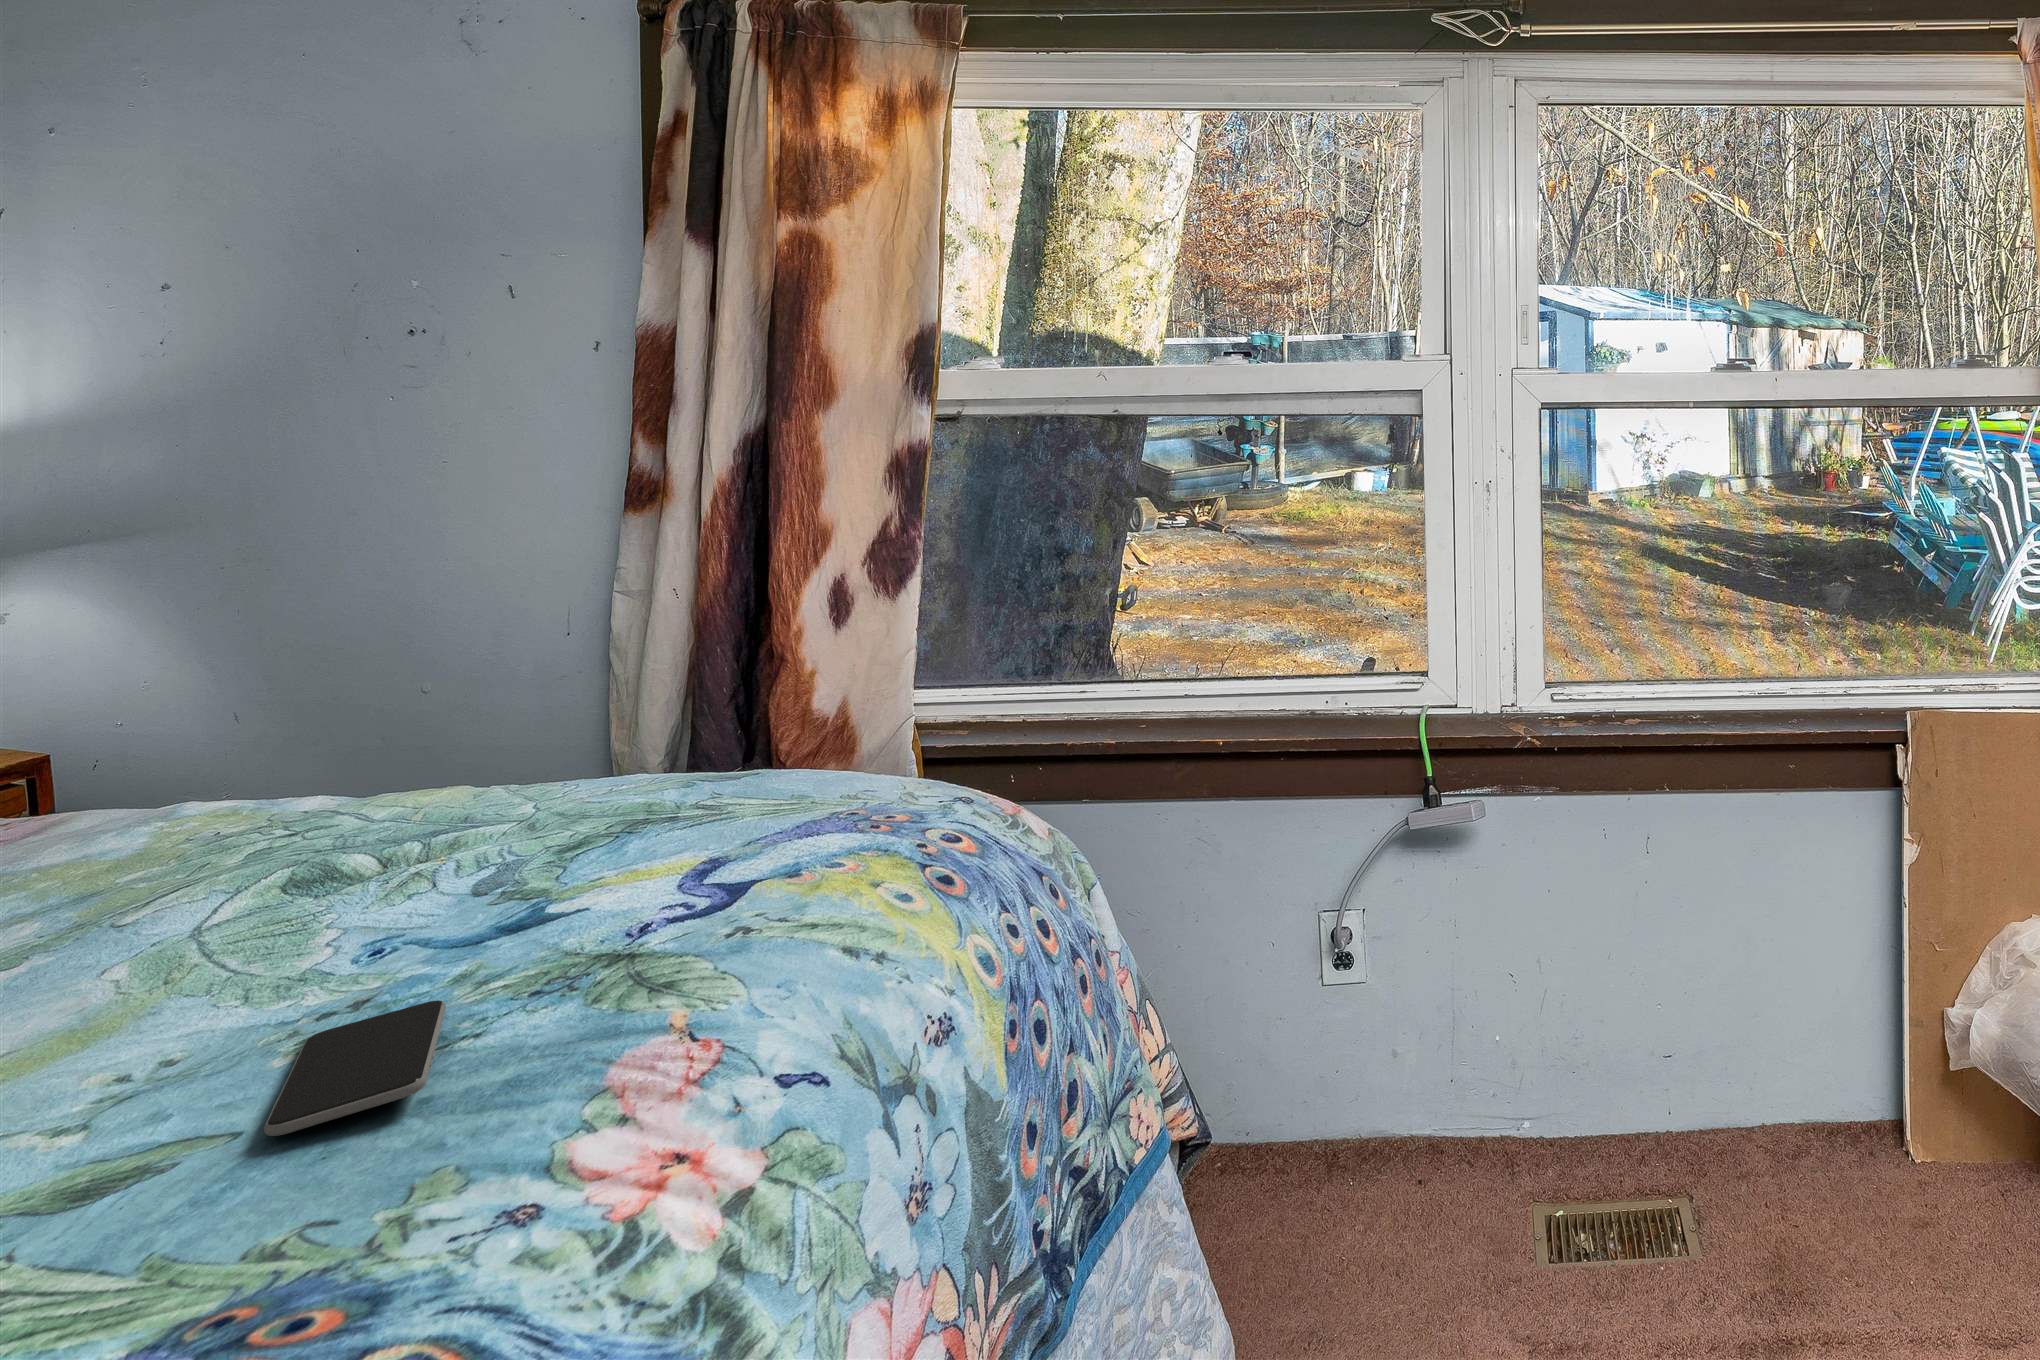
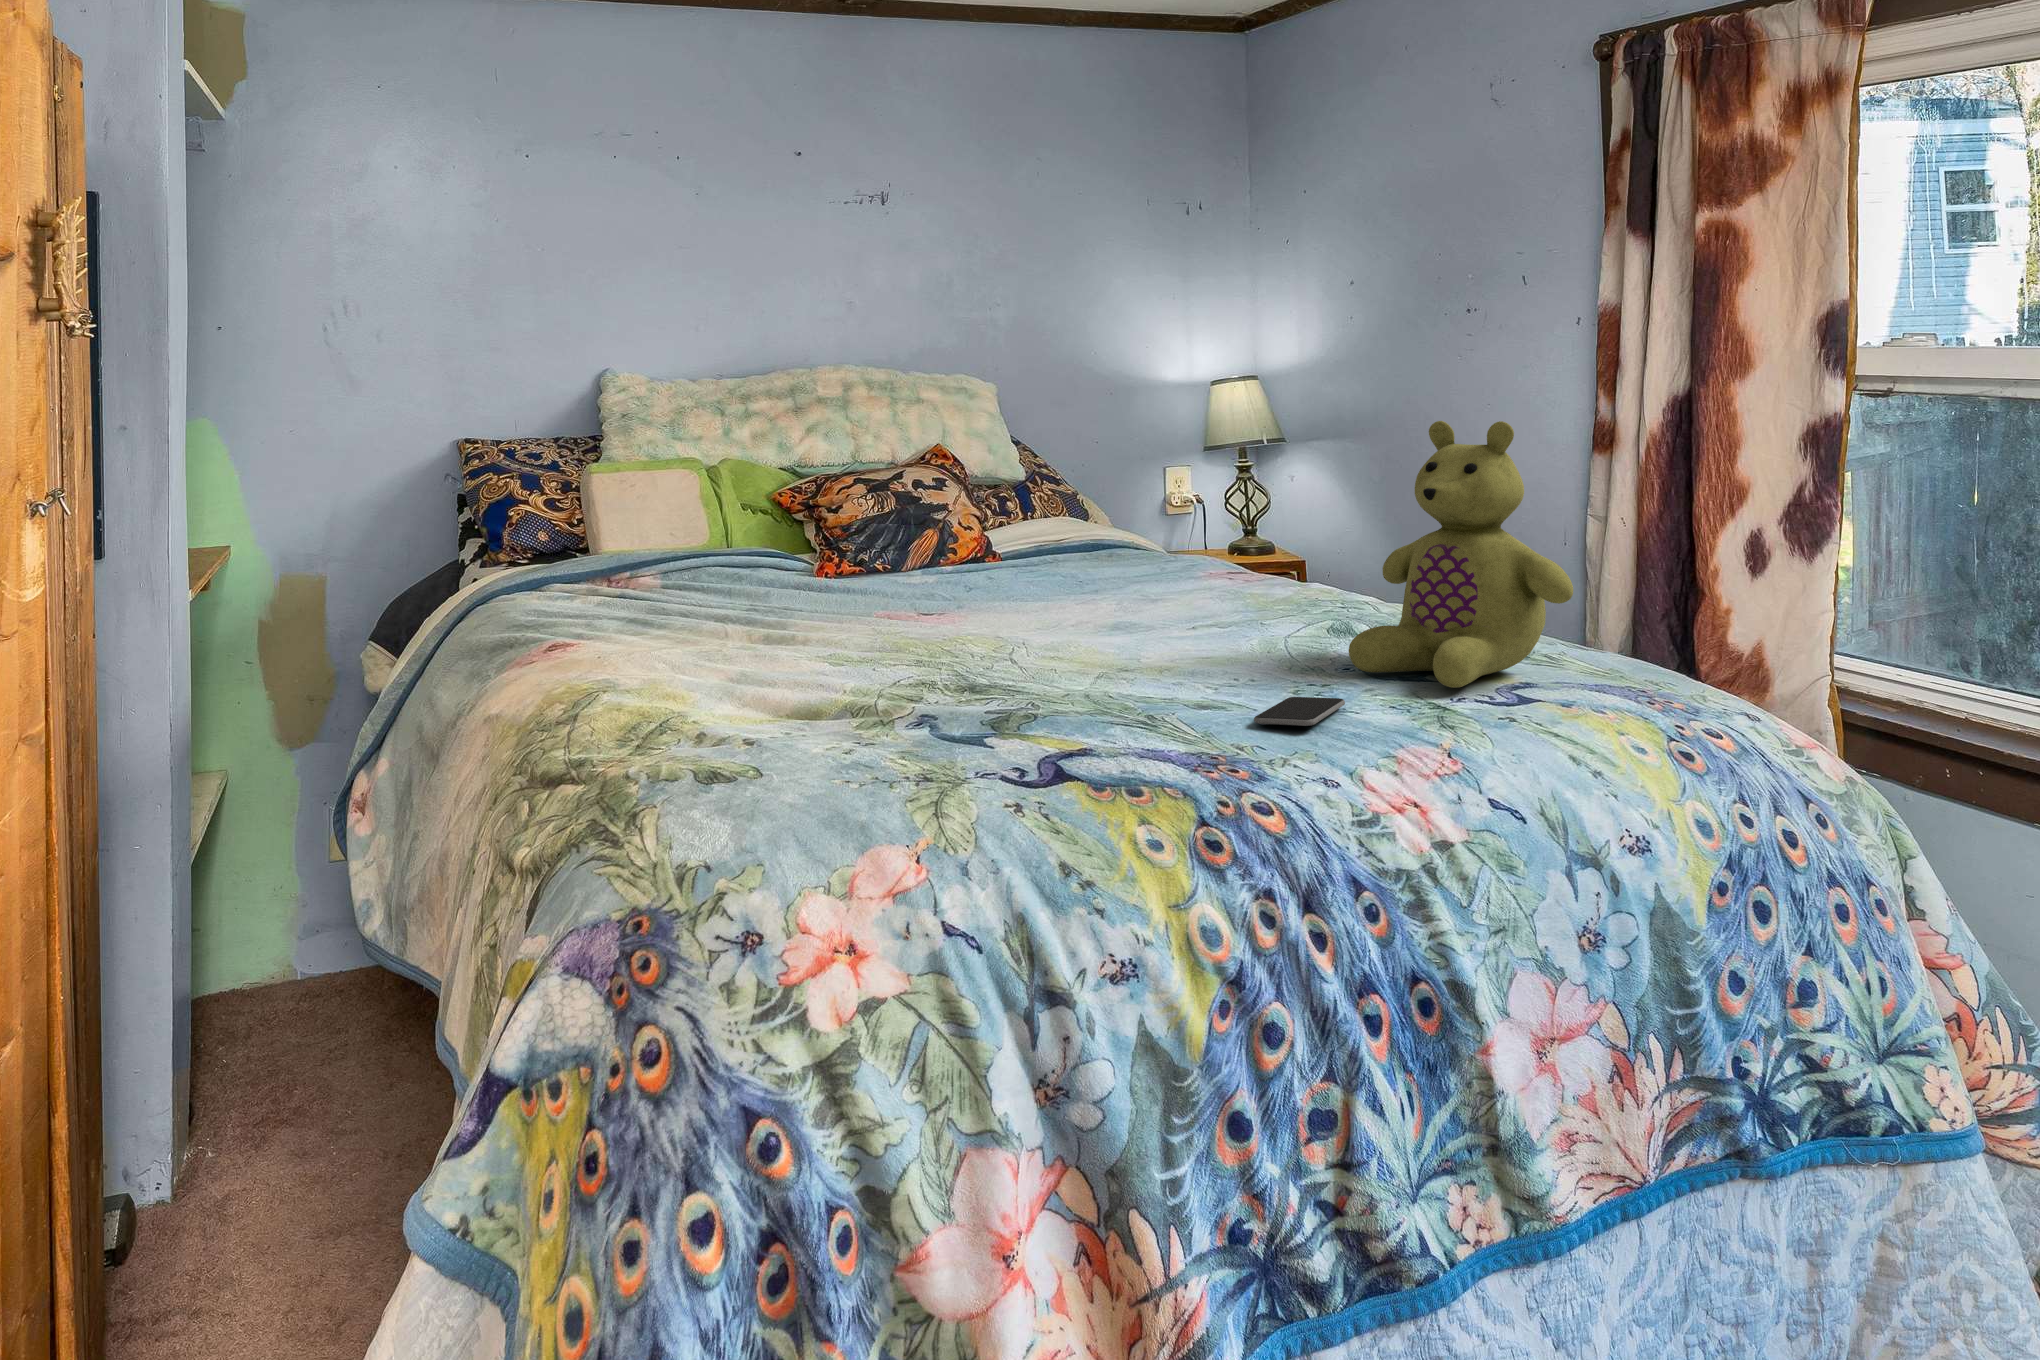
stuffed bear: none [393,478,779,921] -> present [1349,421,1573,688]

